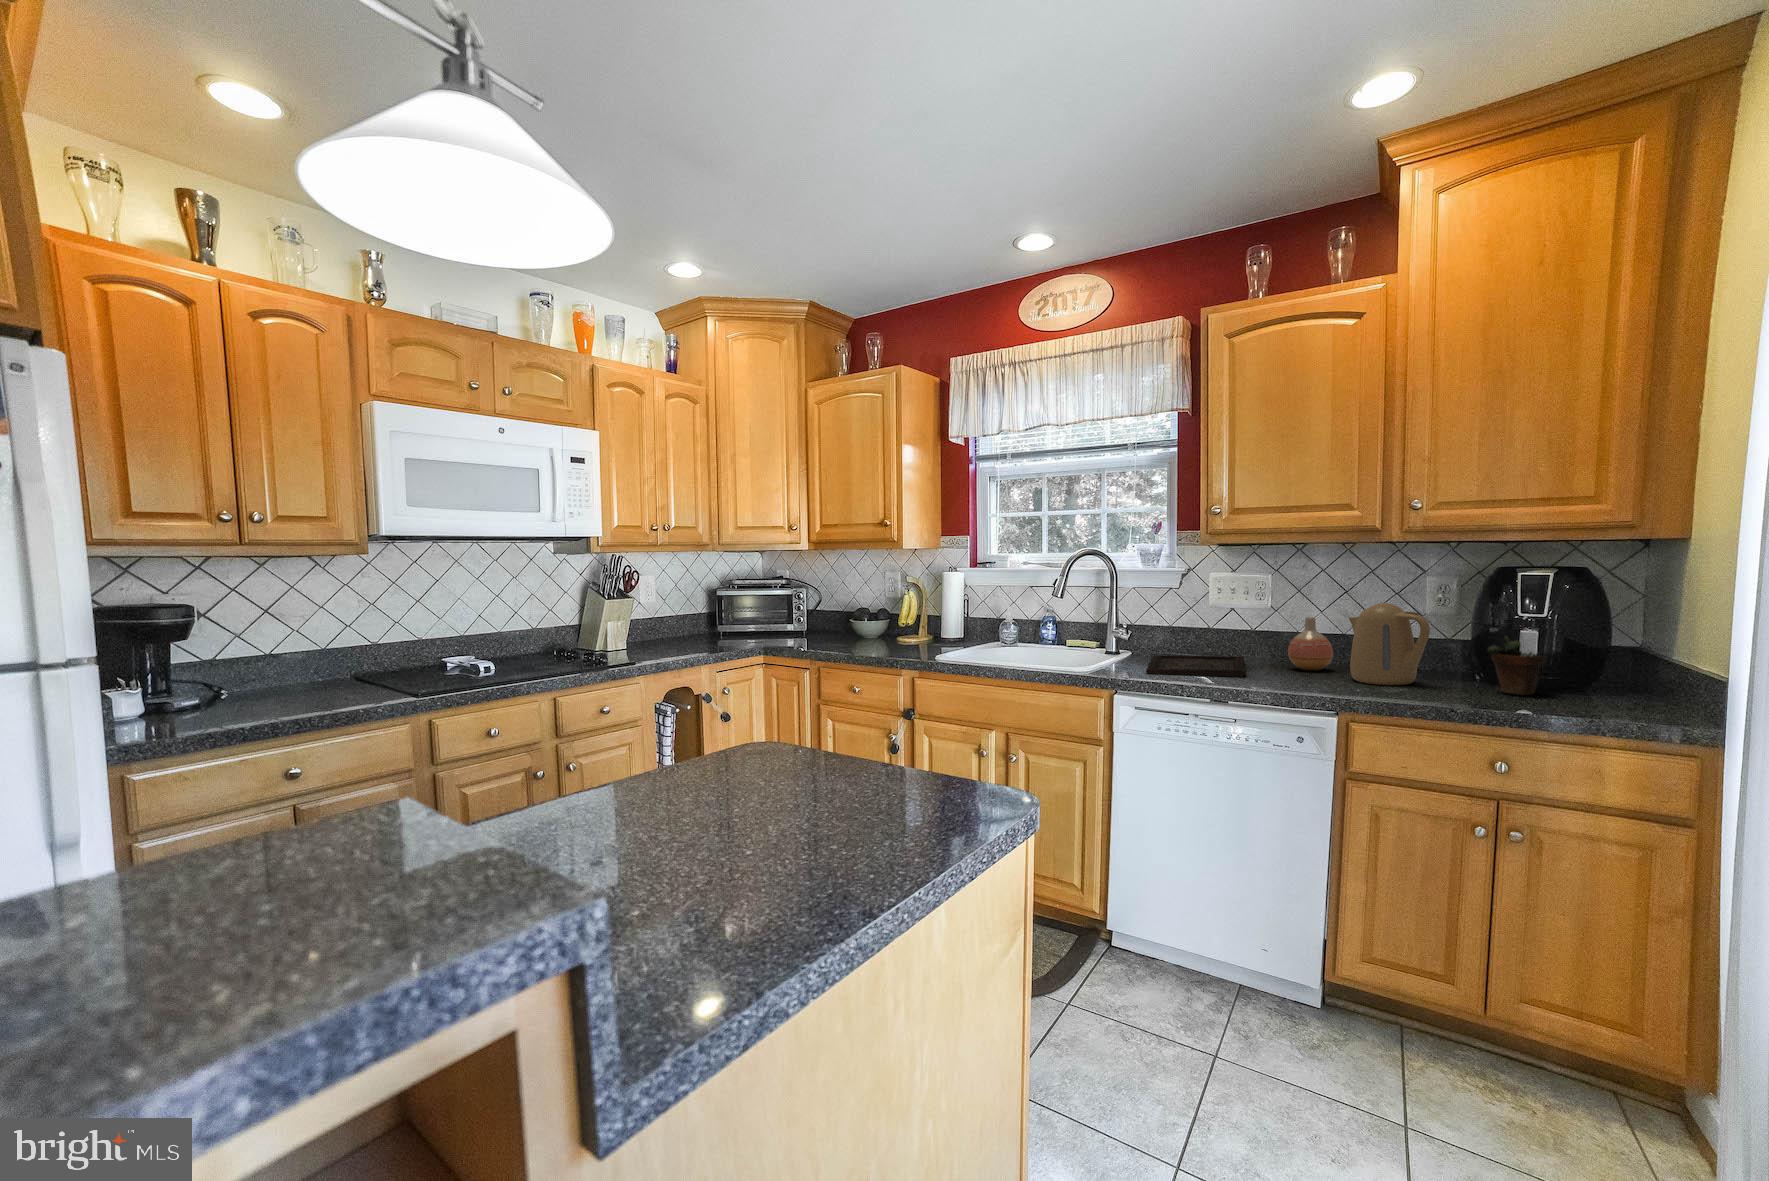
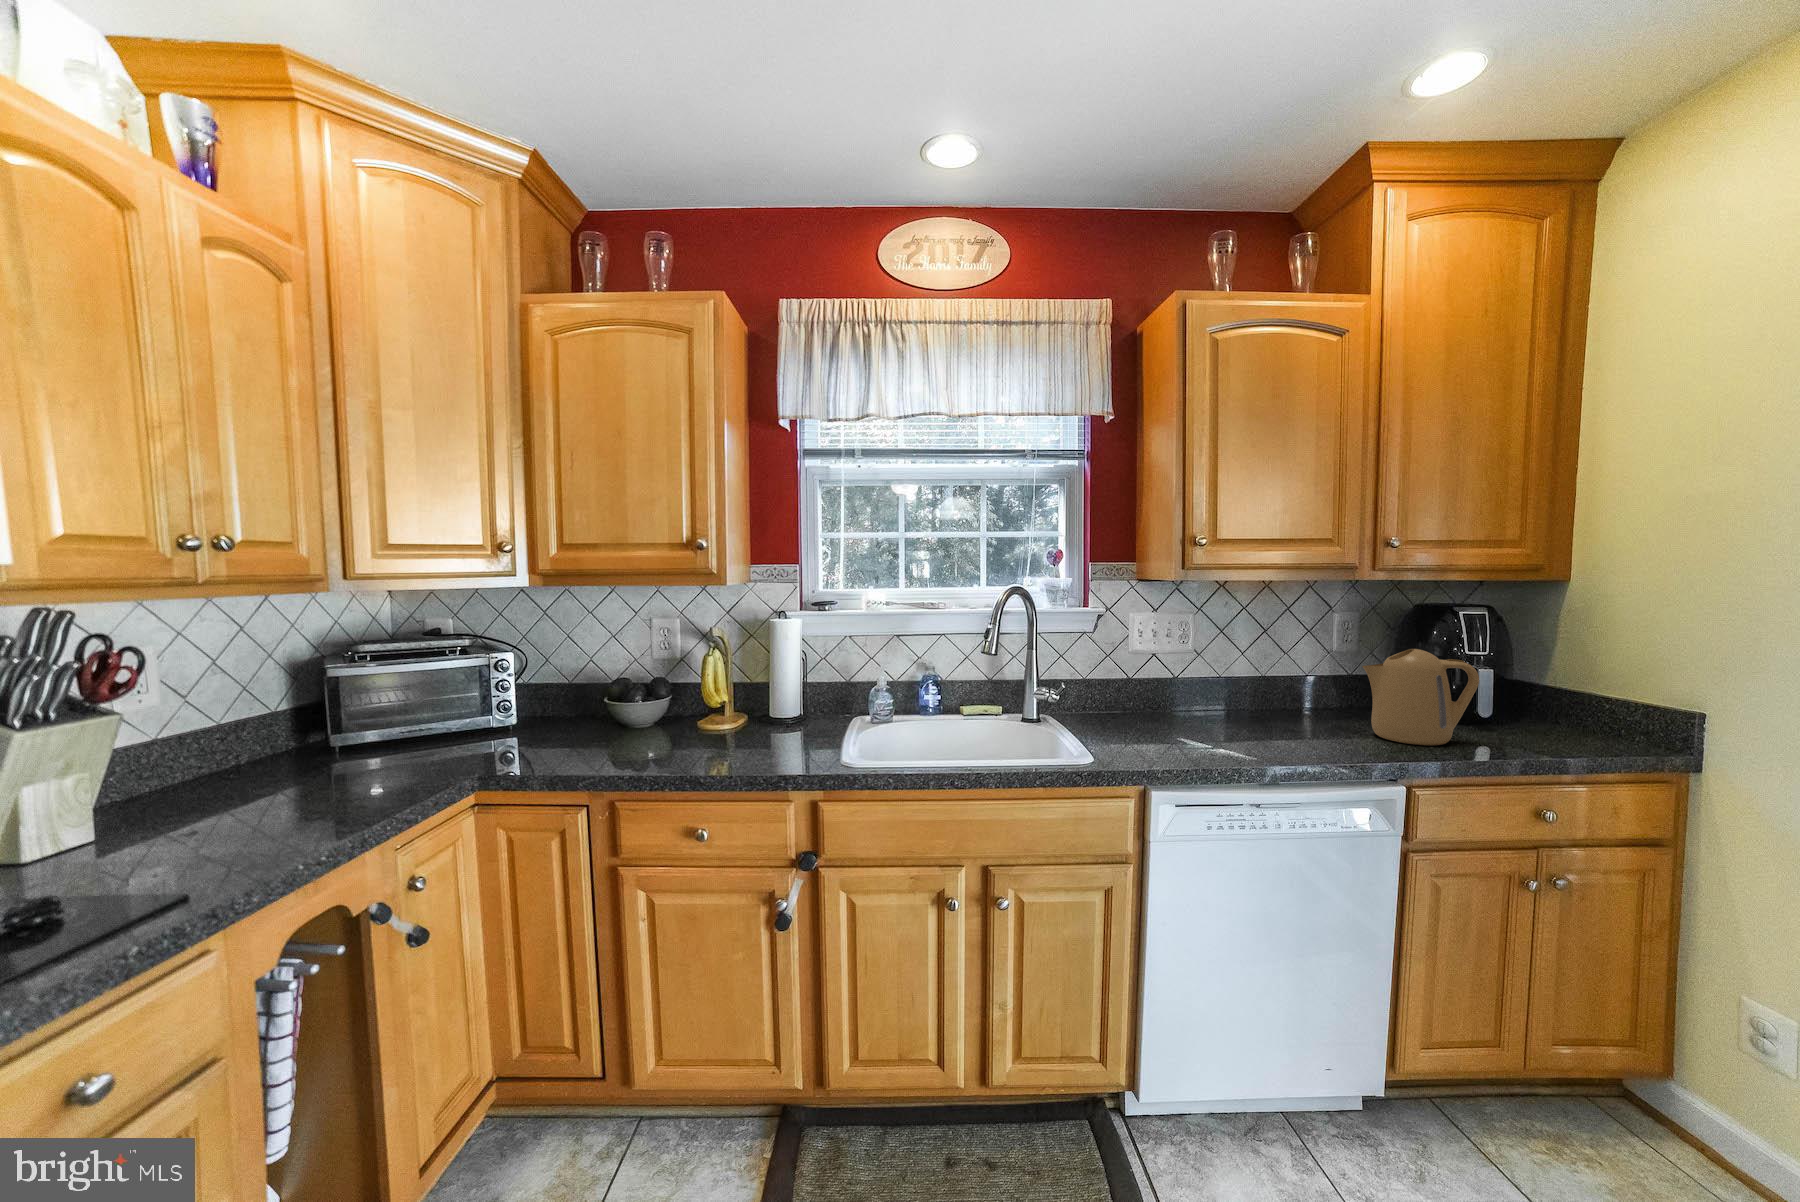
vase: present [1288,617,1333,671] -> none [1262,665,1315,727]
succulent plant: present [1488,622,1546,695] -> none [1527,666,1592,746]
tray: present [1146,655,1246,677] -> none [1112,714,1294,760]

